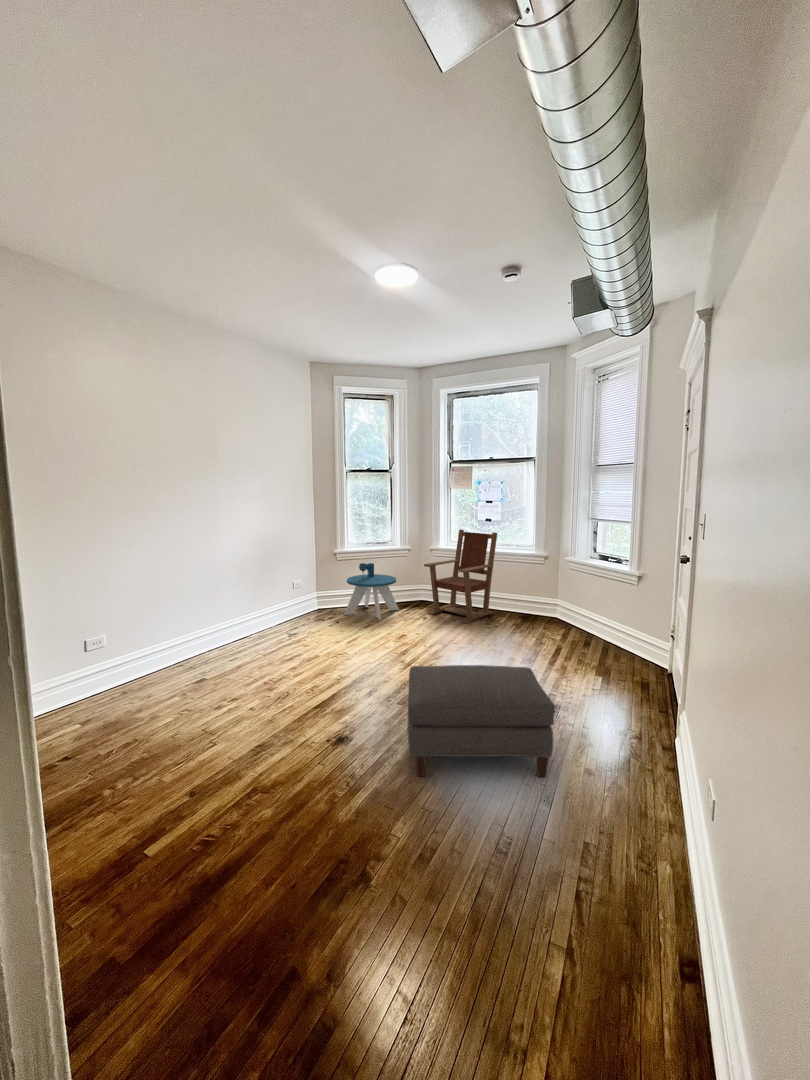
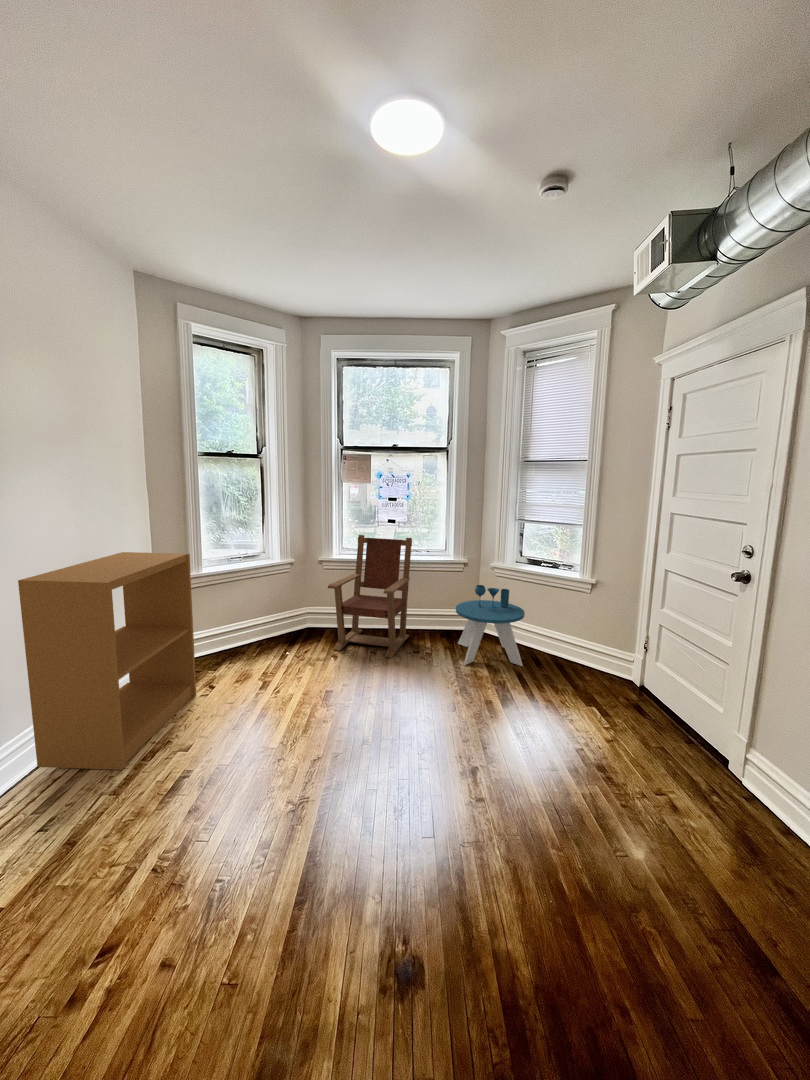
bookshelf: none [235,531,328,647] -> present [18,552,196,770]
side table: present [344,563,399,620] -> present [456,585,525,666]
ottoman: present [408,665,555,777] -> none [485,747,750,1023]

